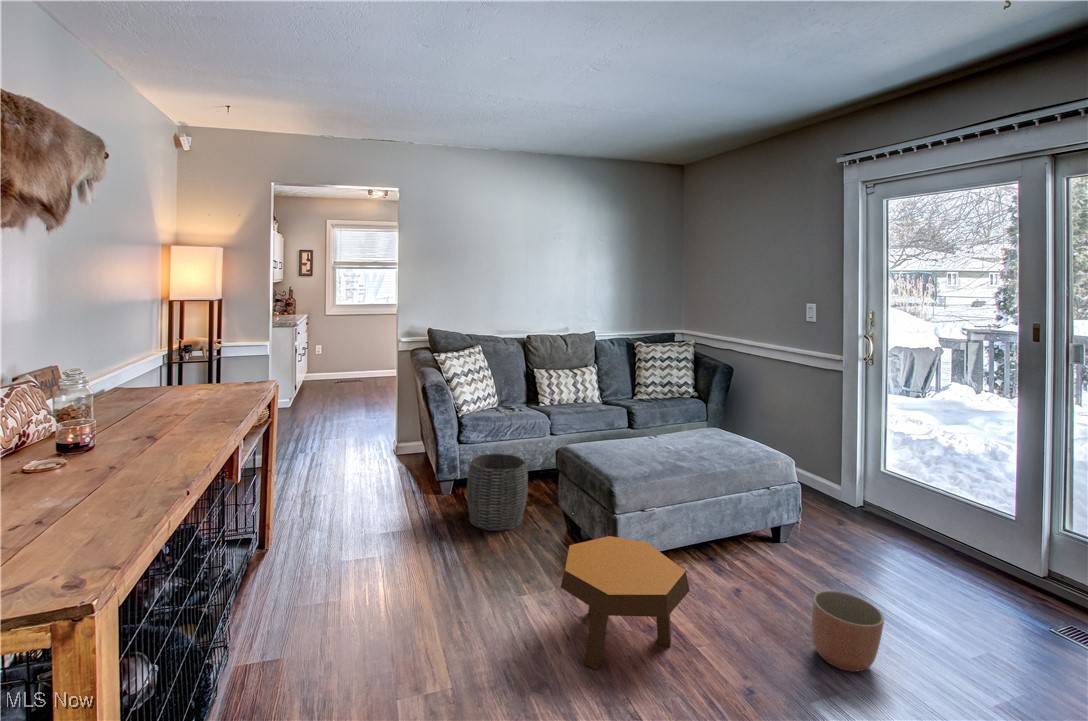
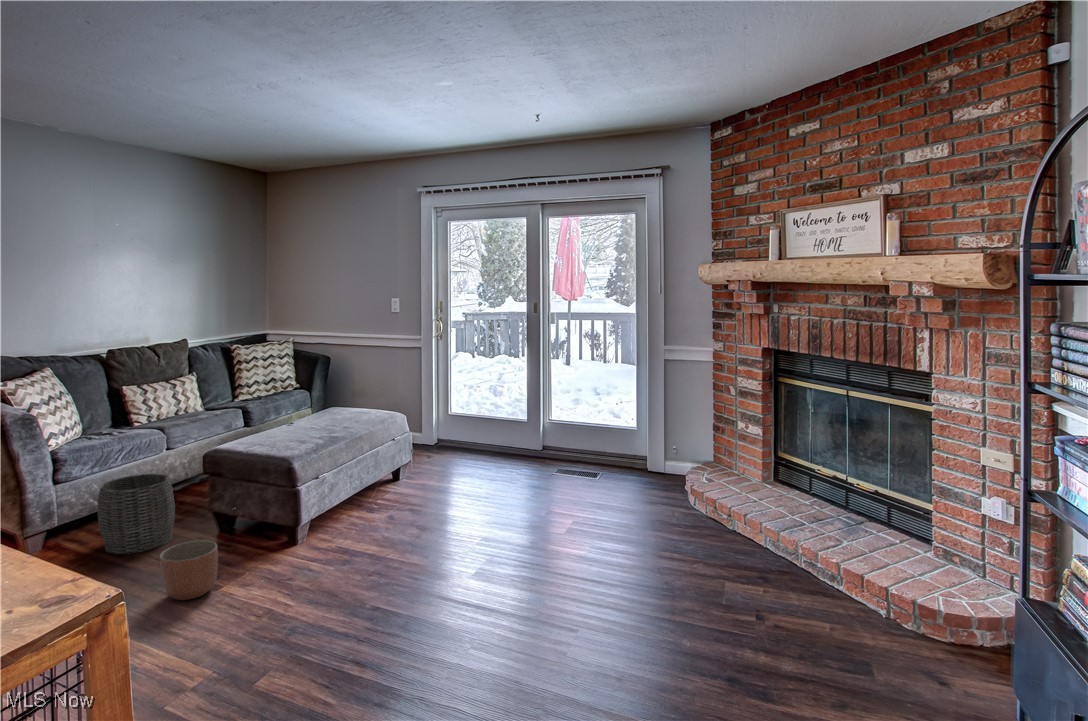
footstool: present [561,536,690,670] -> none [265,497,368,590]
planter: present [811,591,884,672] -> present [160,540,218,600]

